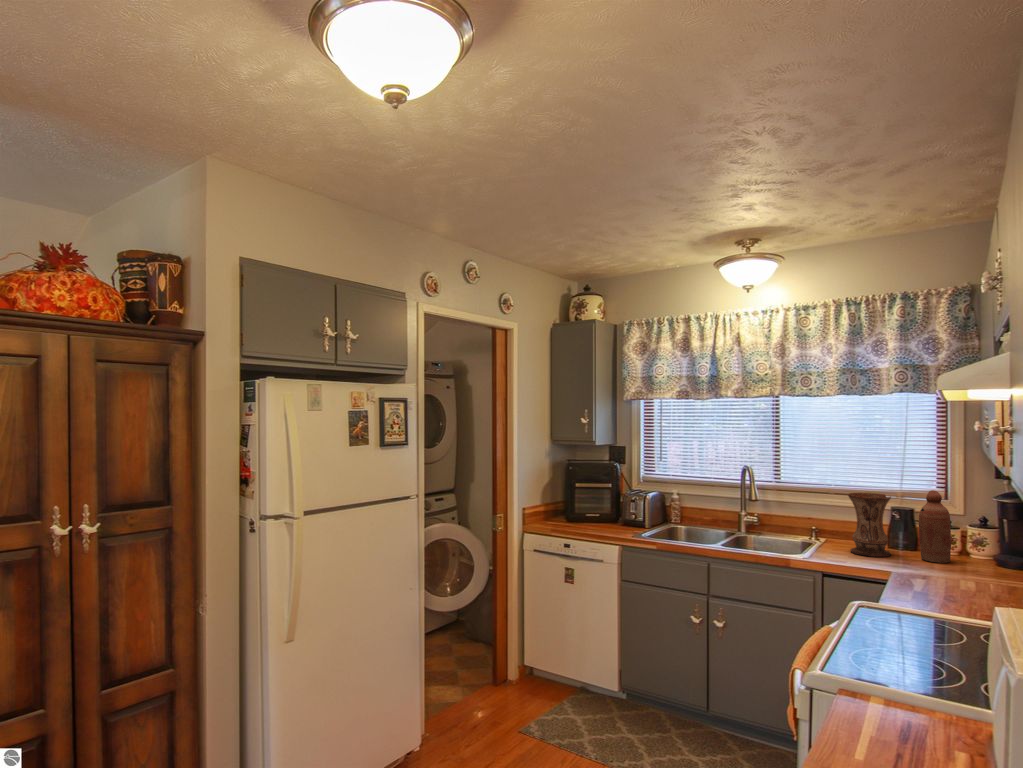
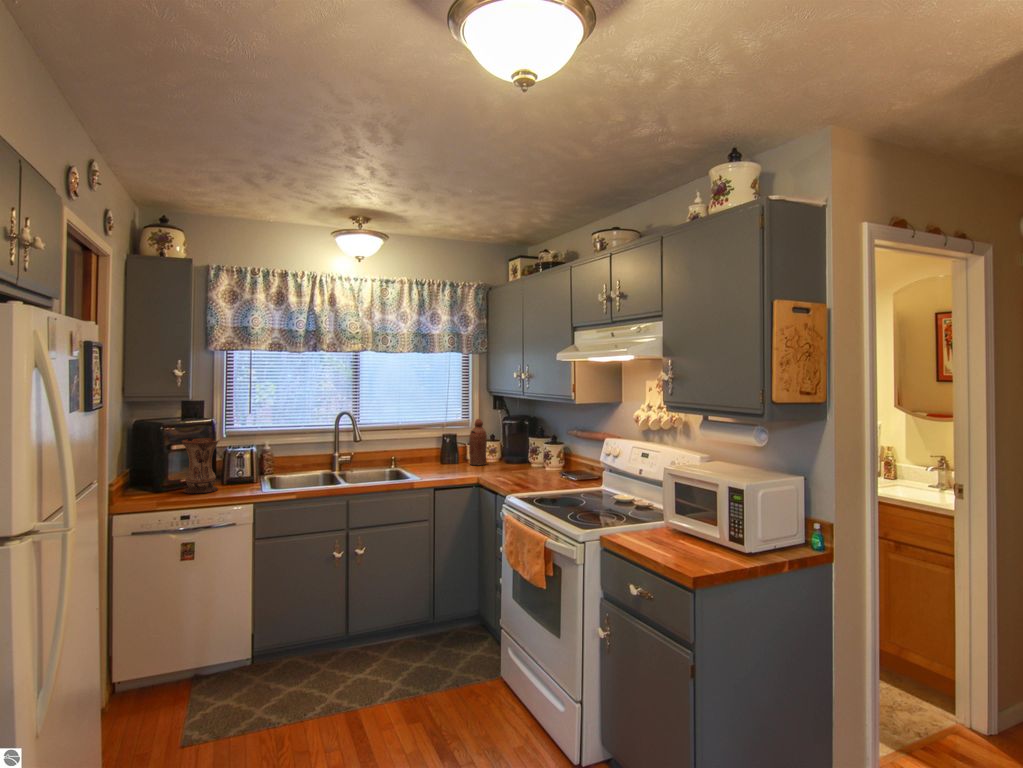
vase: present [848,493,891,557] -> present [182,438,219,494]

